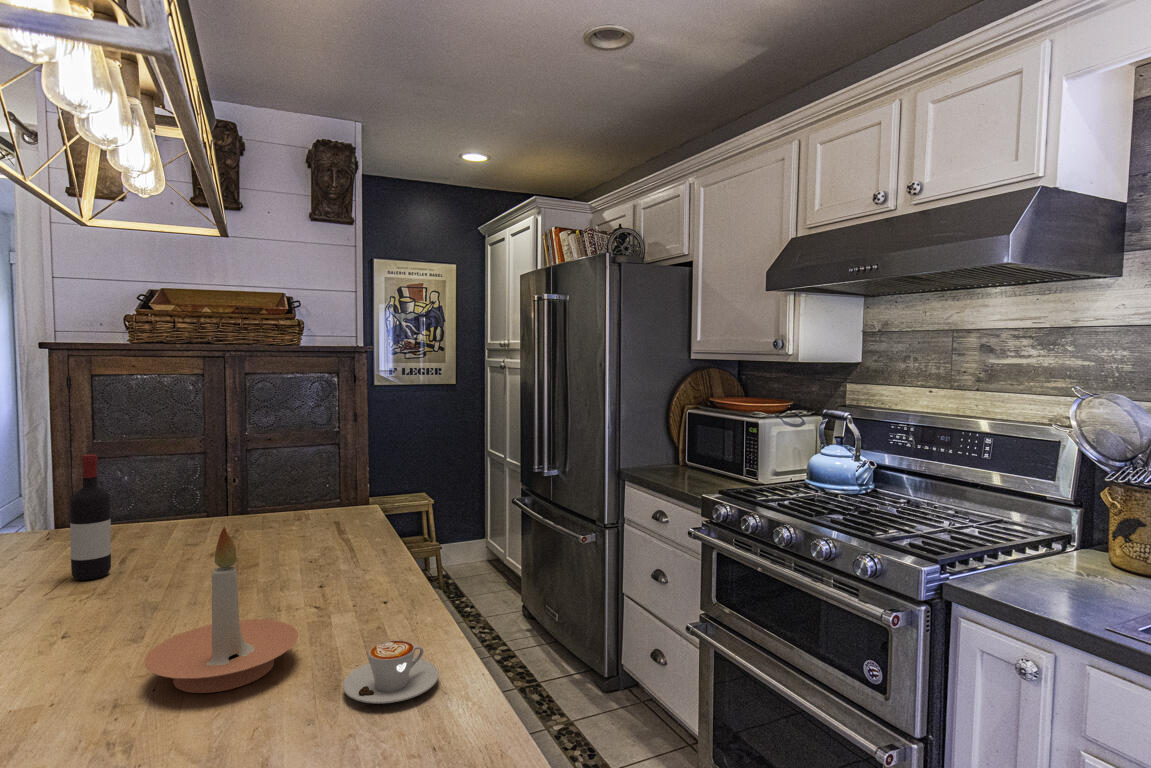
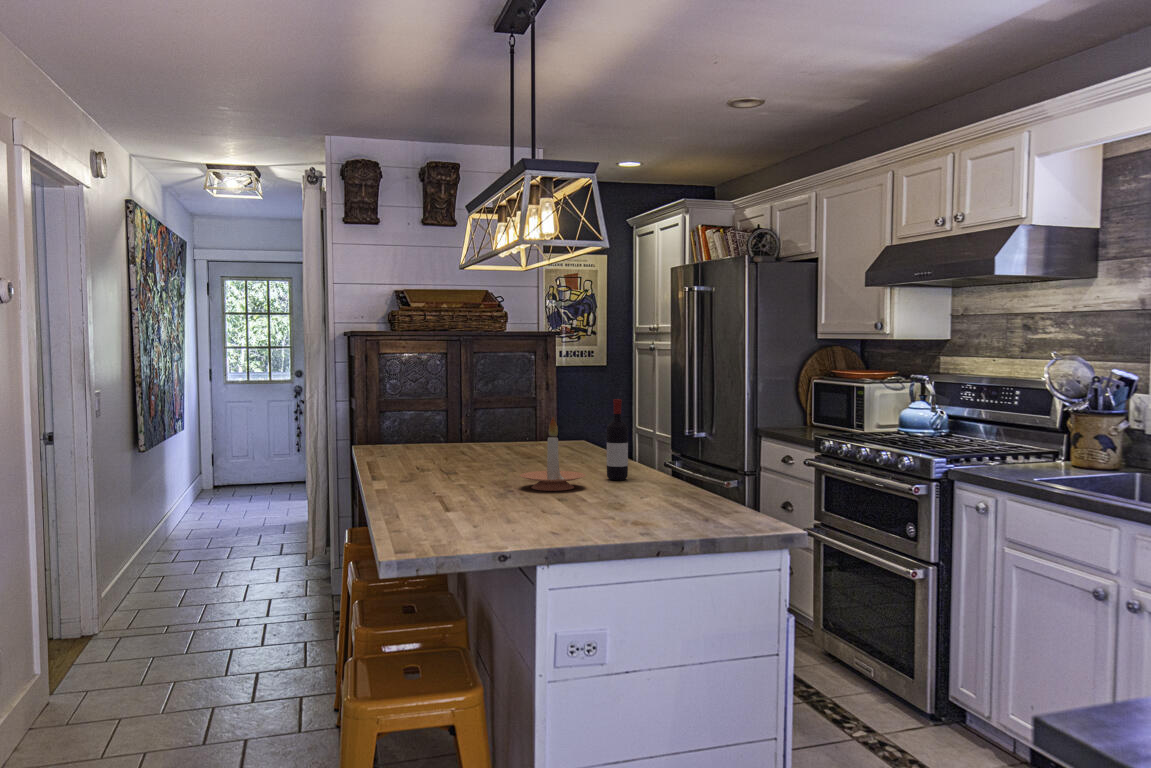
wine bottle: present [70,454,111,580] -> present [607,399,628,480]
coffee cup: present [343,640,439,703] -> none [615,472,659,493]

